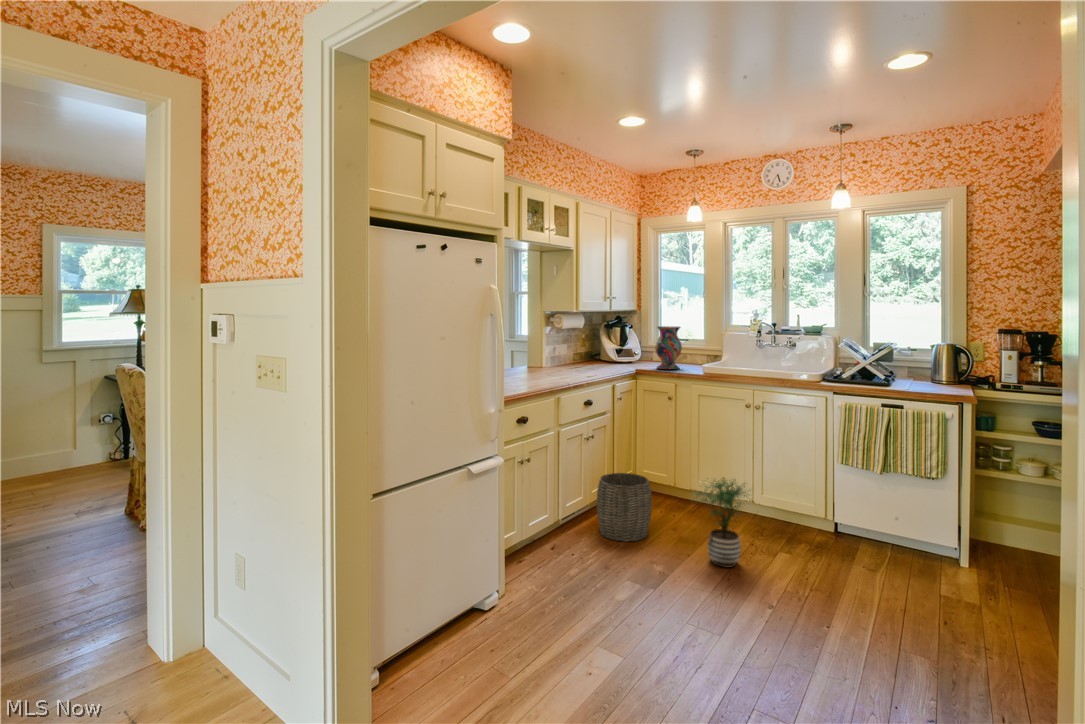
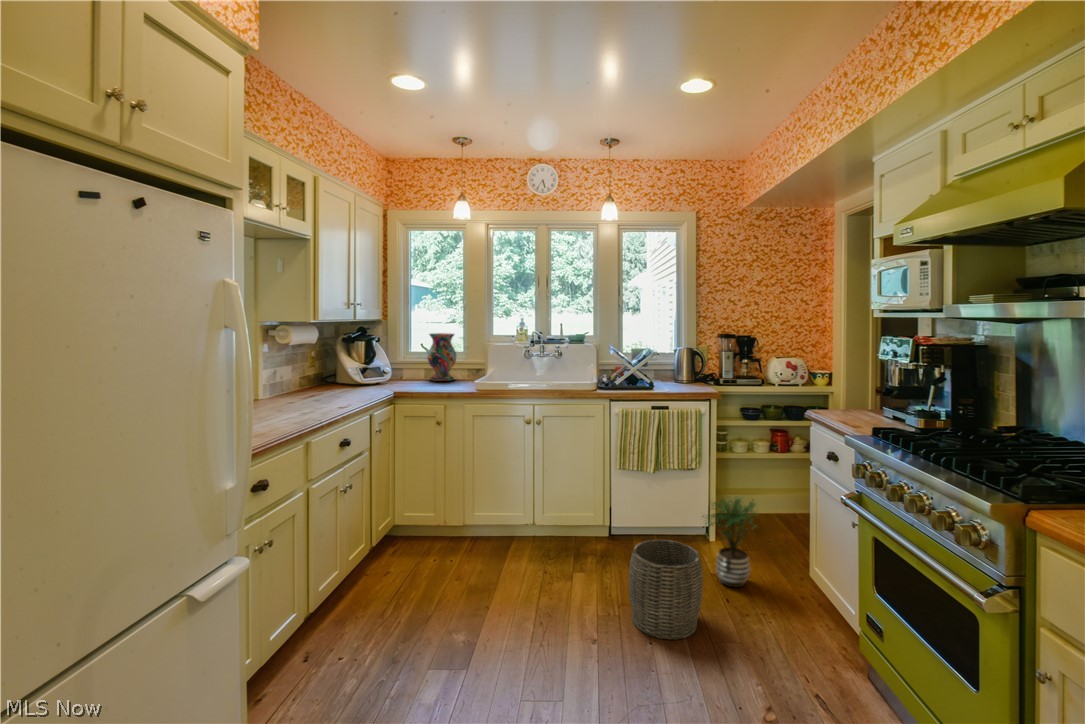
woven basket: present [597,473,652,541] -> present [629,540,703,639]
potted plant: present [693,477,751,568] -> present [703,497,758,587]

